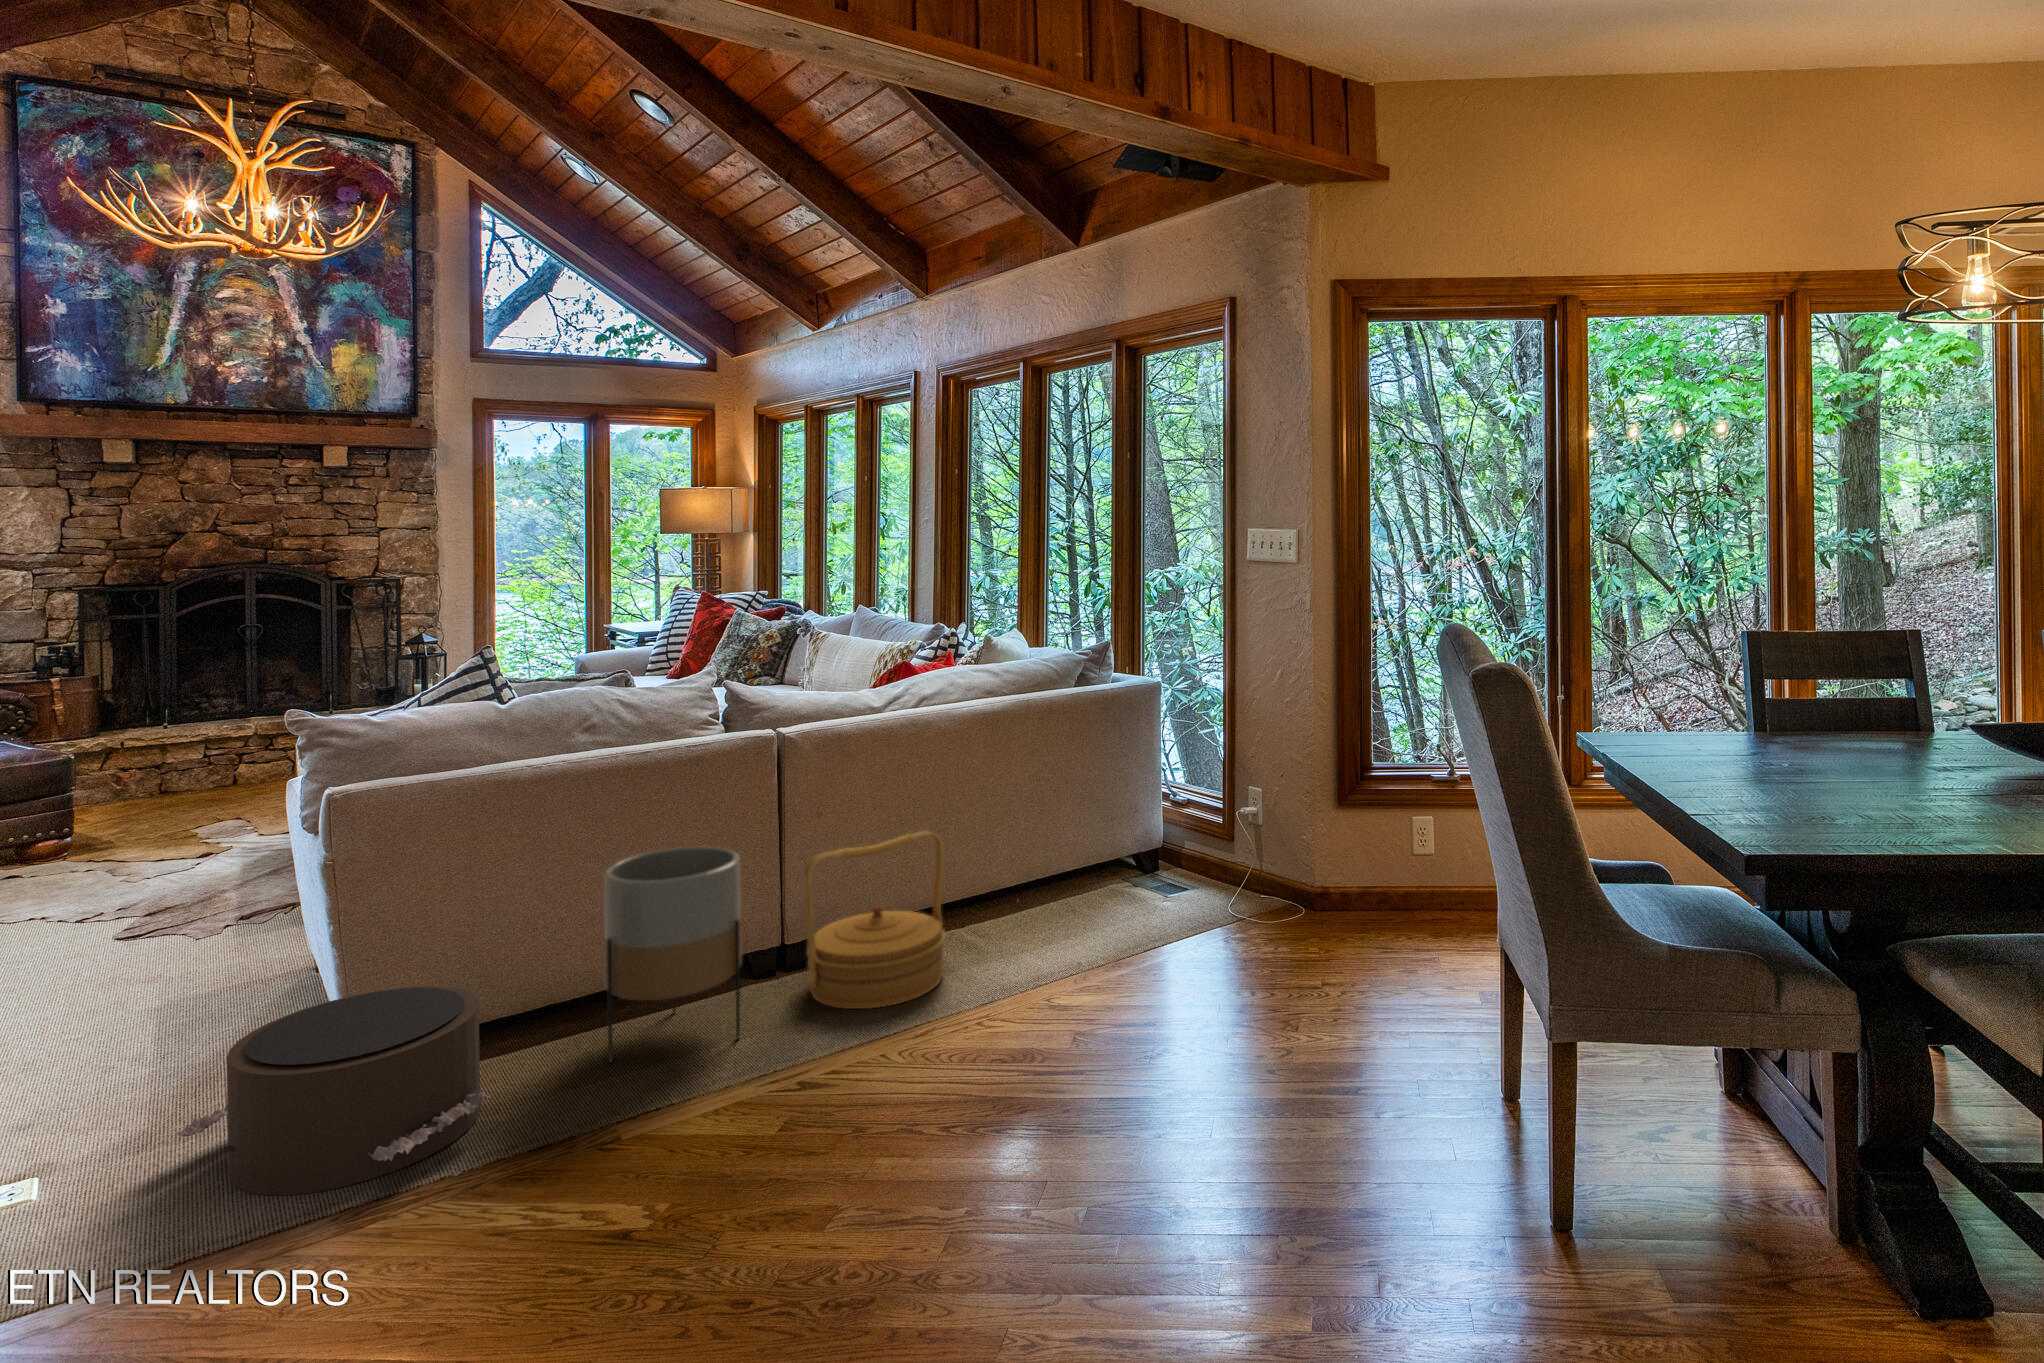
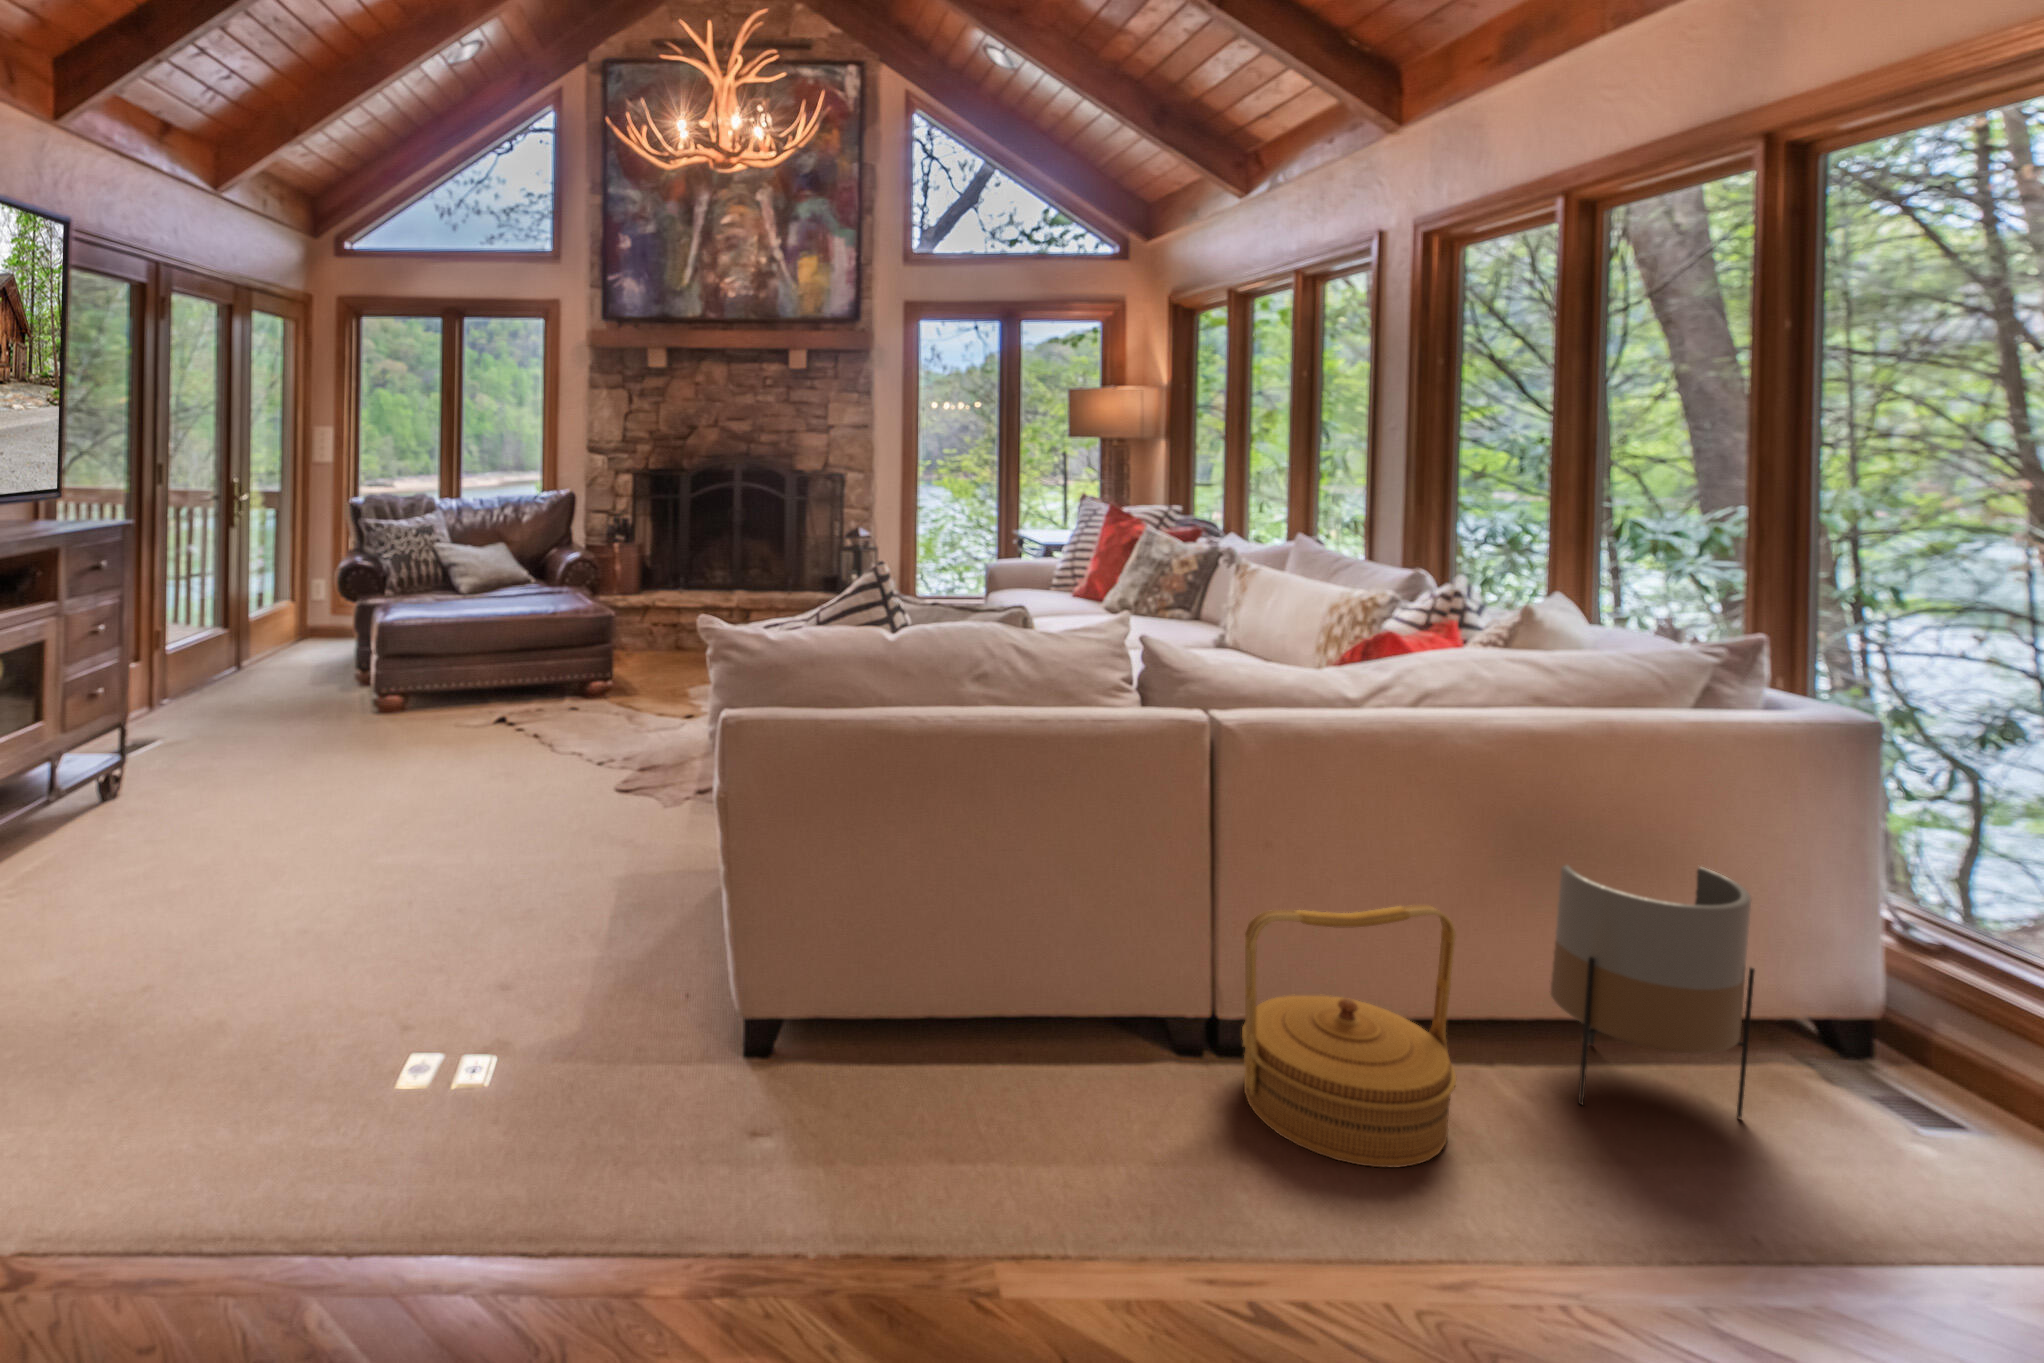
planter: present [604,847,742,1063] -> present [1551,865,1755,1118]
pouf: present [176,986,494,1196] -> none [590,958,863,1209]

